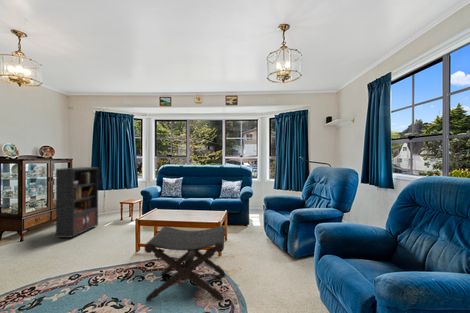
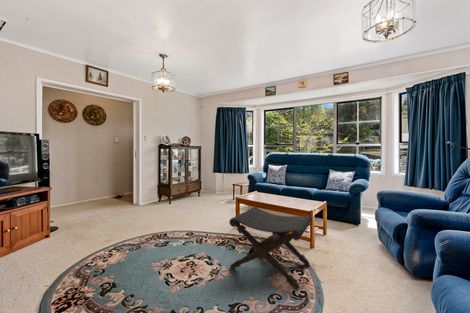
bookcase: present [56,167,98,237] -> none [187,153,217,207]

